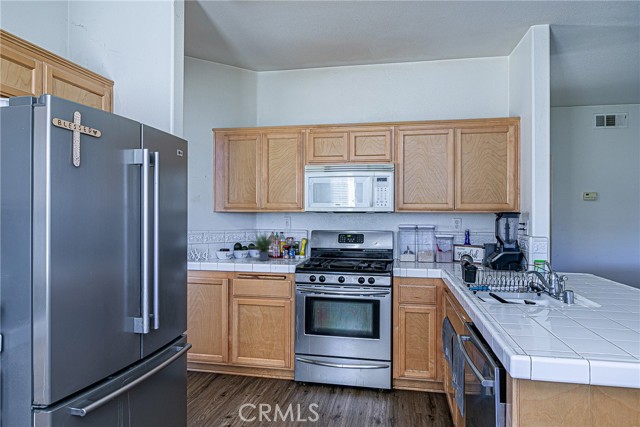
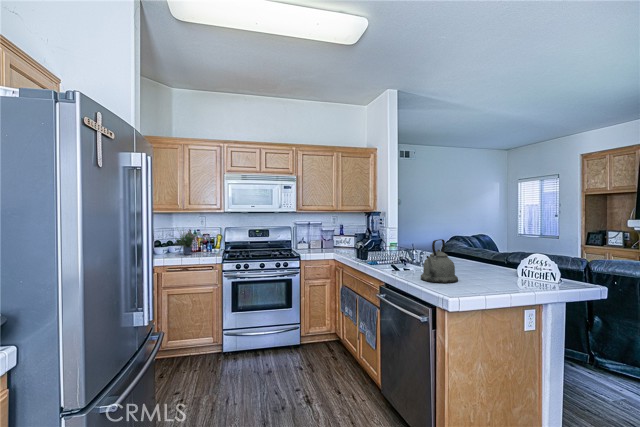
kettle: none [536,262,606,338] -> present [421,239,458,283]

